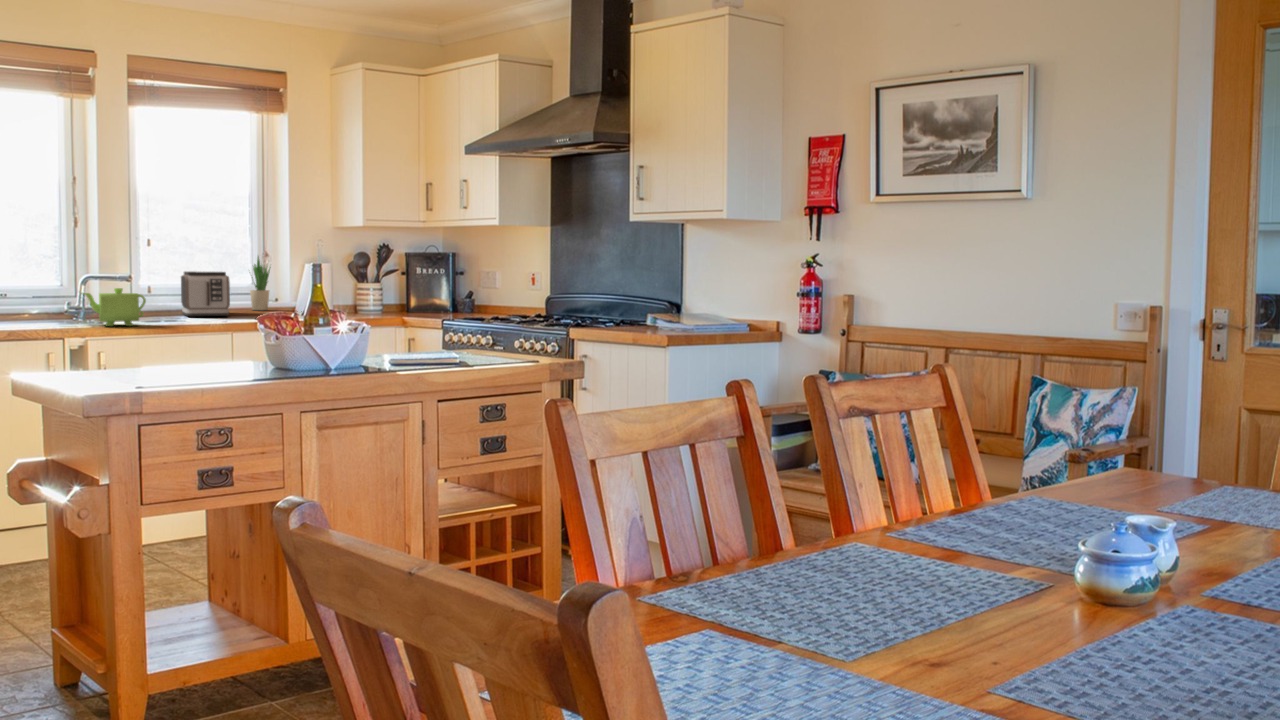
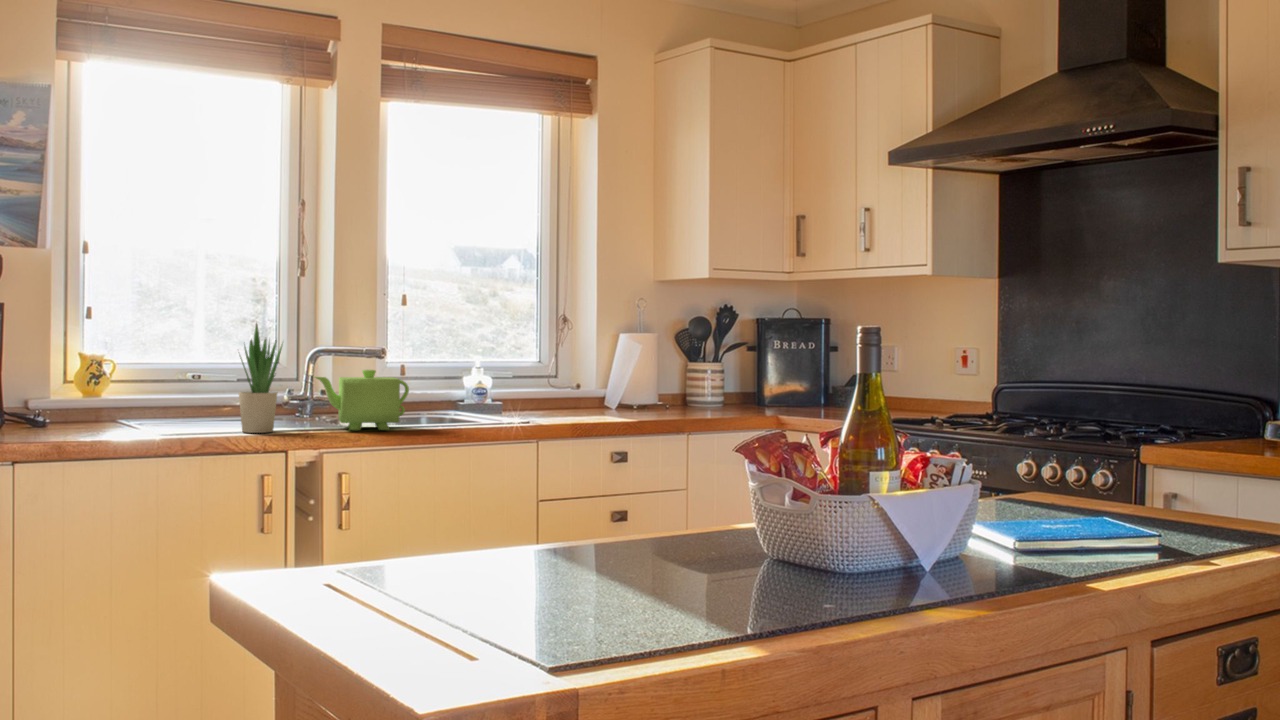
potted plant: present [250,257,271,310] -> present [239,323,282,433]
toaster: present [181,271,230,316] -> none [447,344,522,412]

